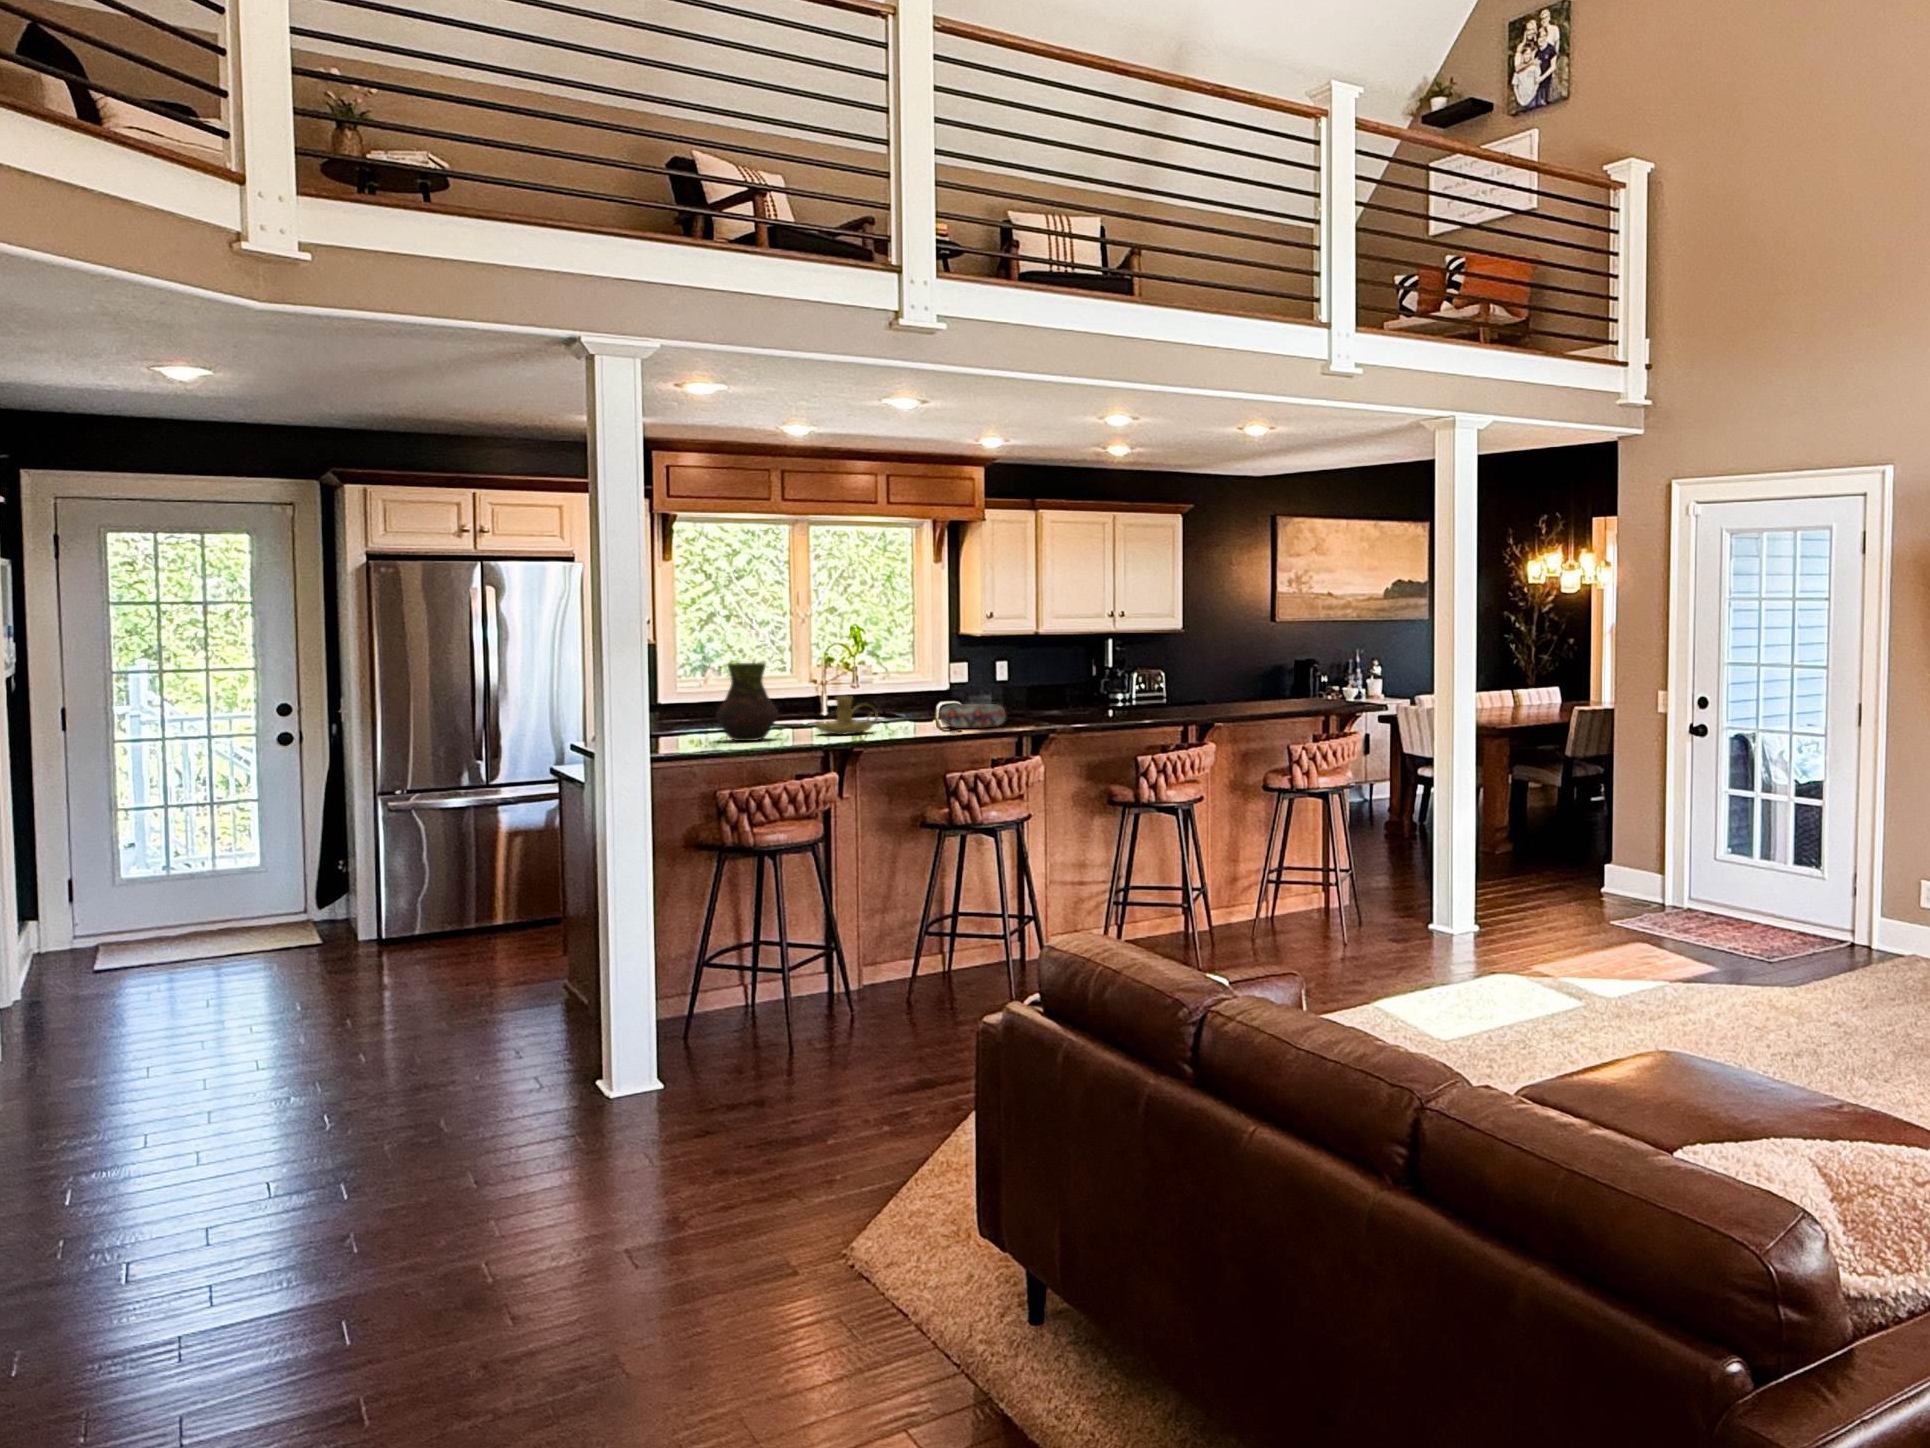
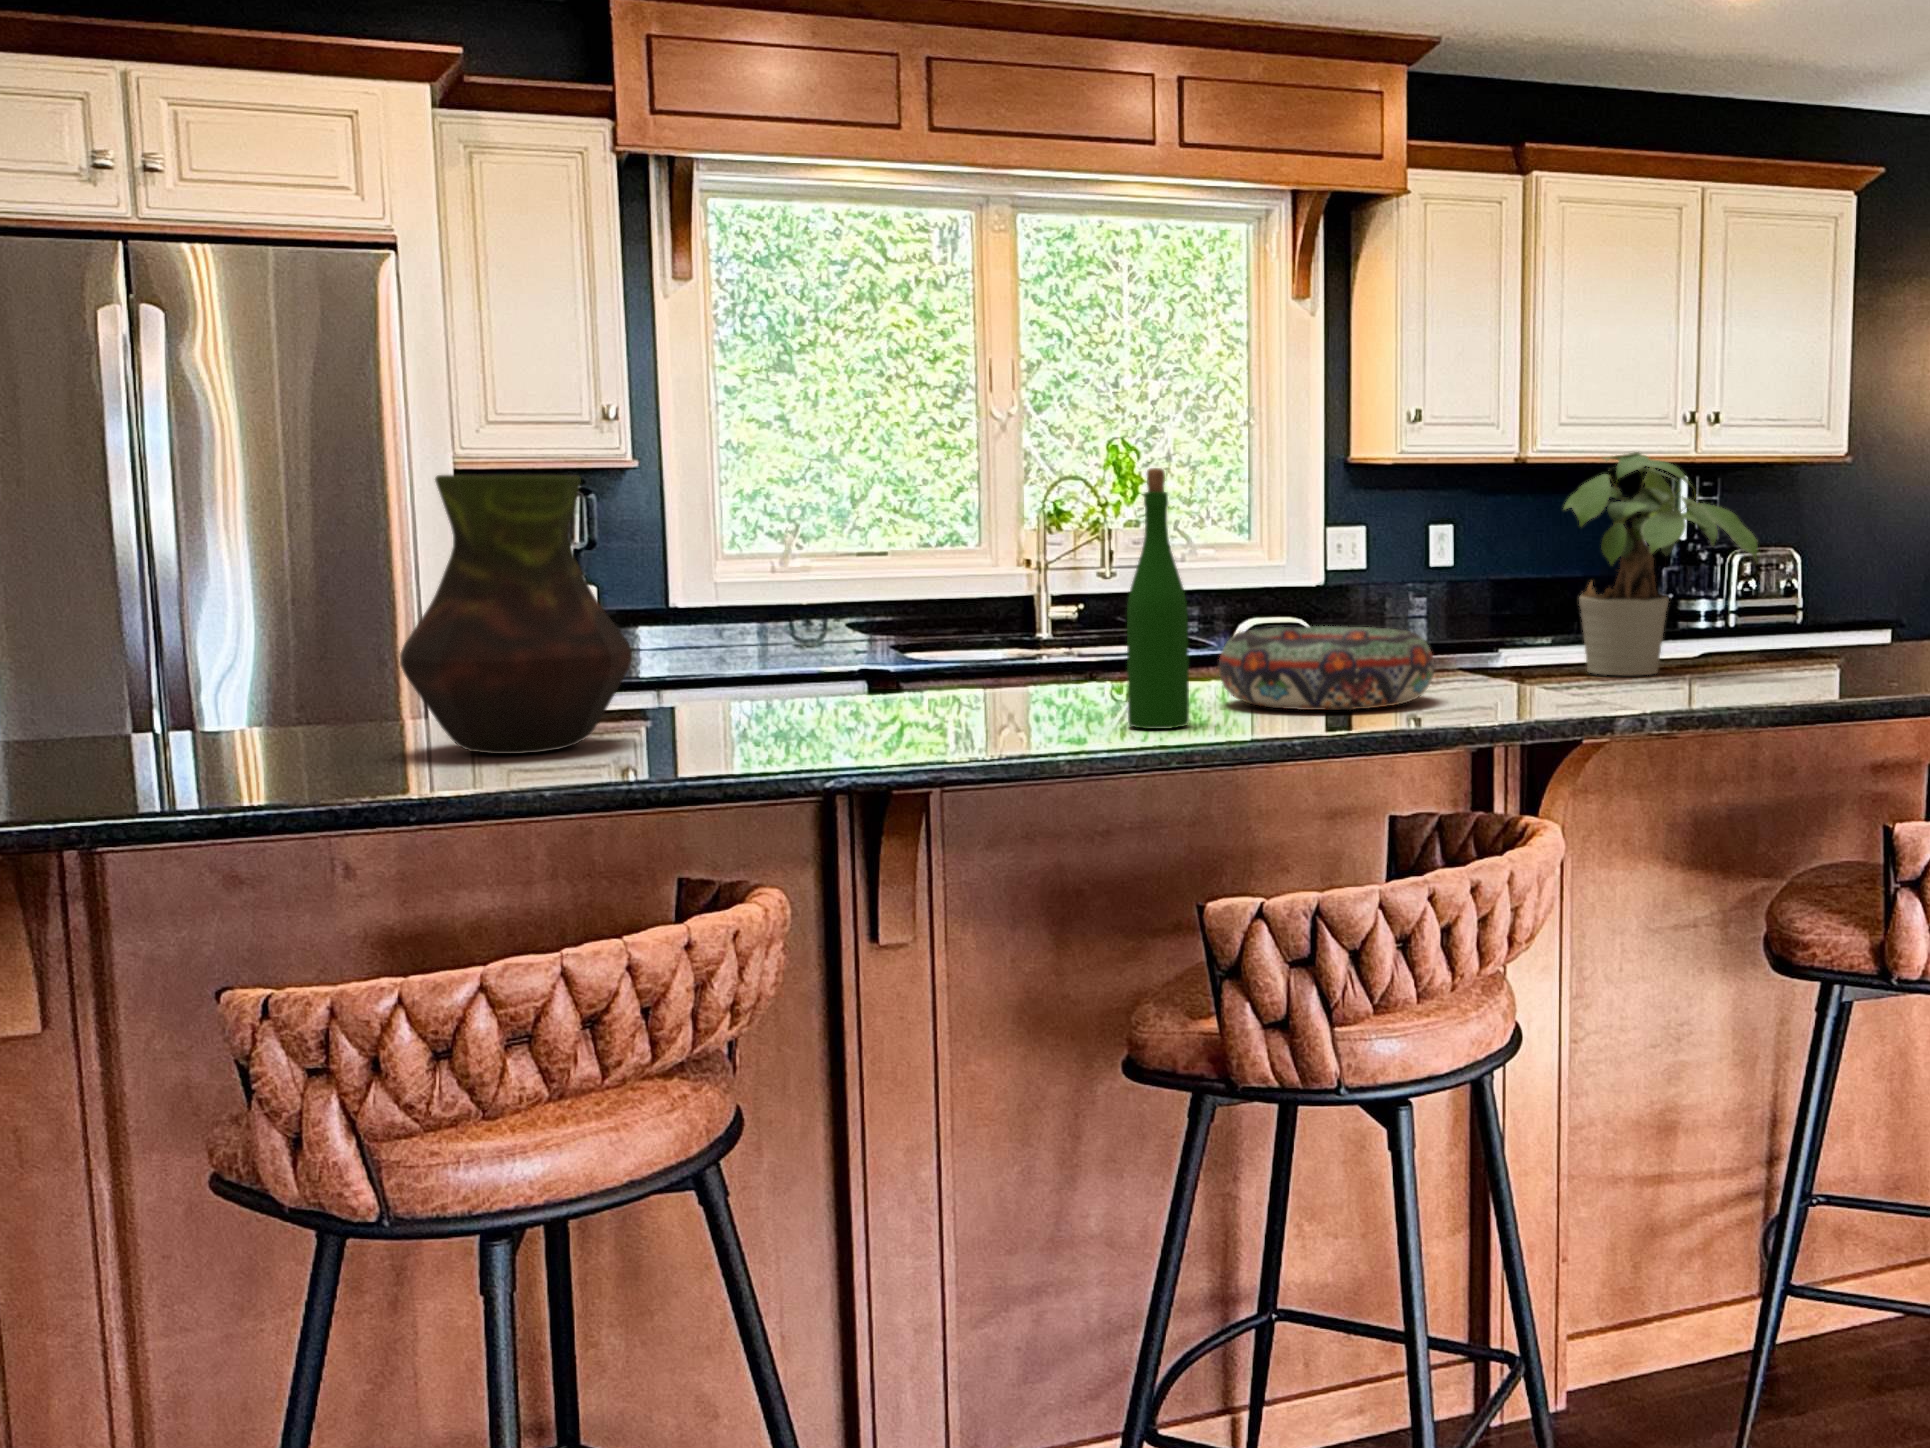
potted plant: none [1046,646,1106,719] -> present [1564,452,1758,676]
wine bottle: none [918,658,936,732] -> present [1127,468,1189,729]
candle holder: present [816,696,878,734] -> none [789,598,1013,726]

